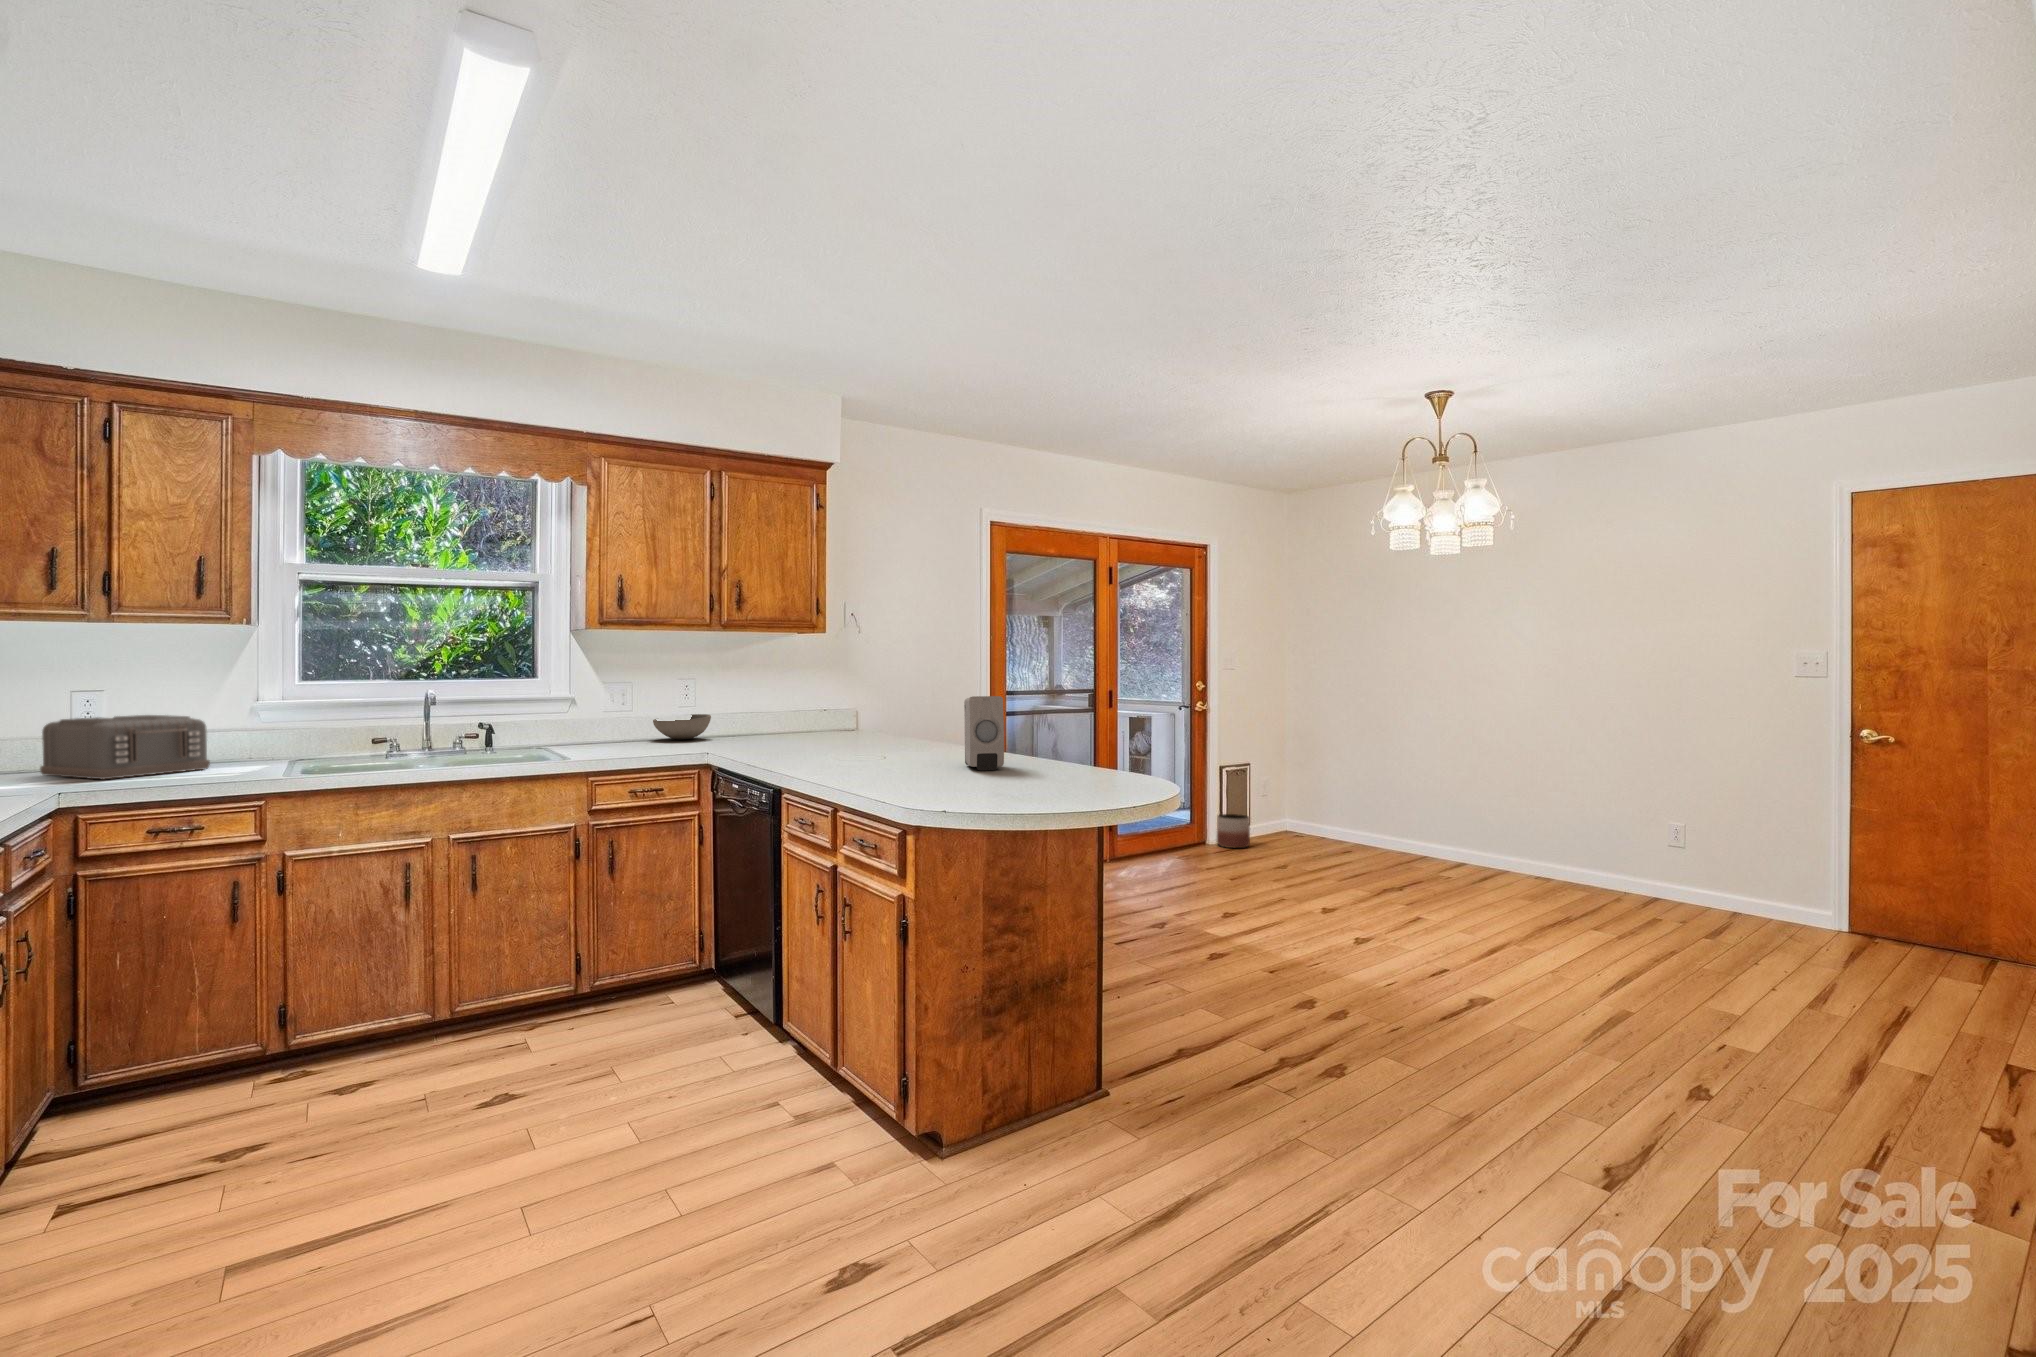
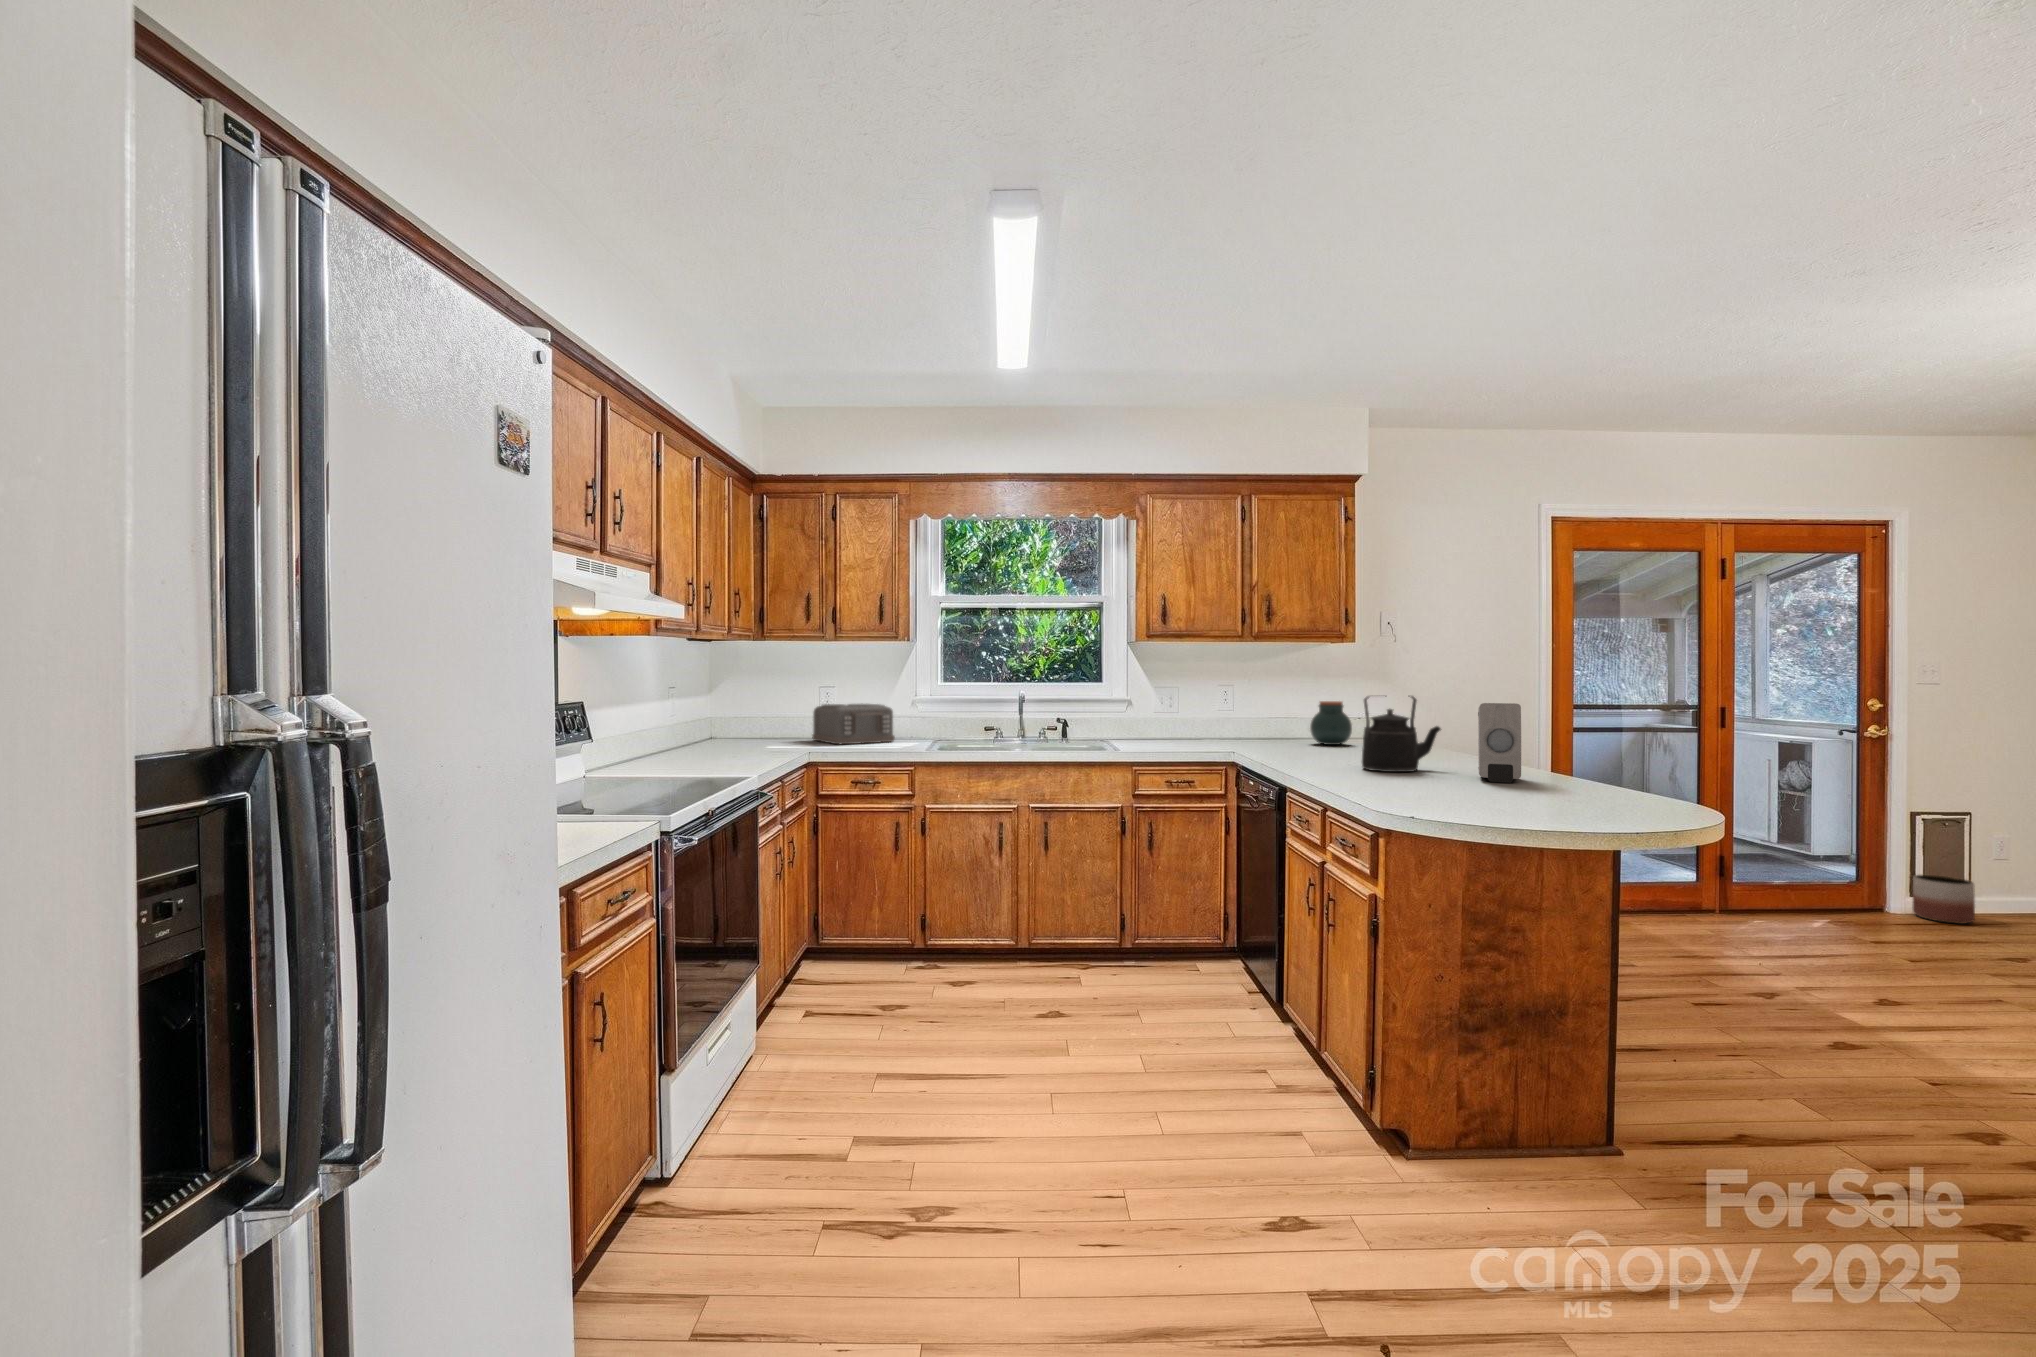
kettle: none [858,690,929,767] -> present [1362,696,1441,772]
jar: none [785,695,827,740] -> present [1310,701,1352,745]
bowl: present [653,714,711,739] -> none [1194,717,1245,738]

